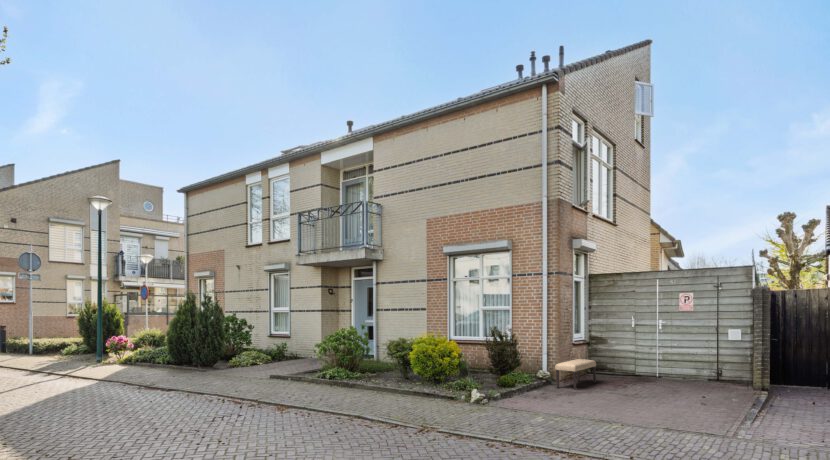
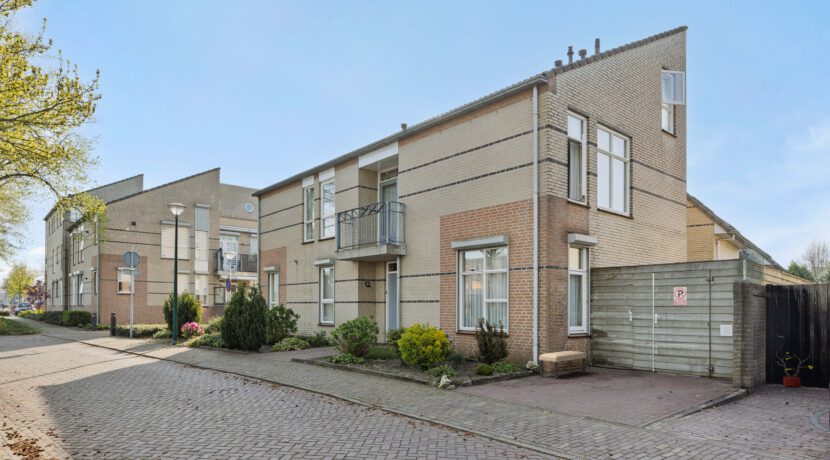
decorative plant: none [781,354,823,389] -> present [779,355,813,387]

